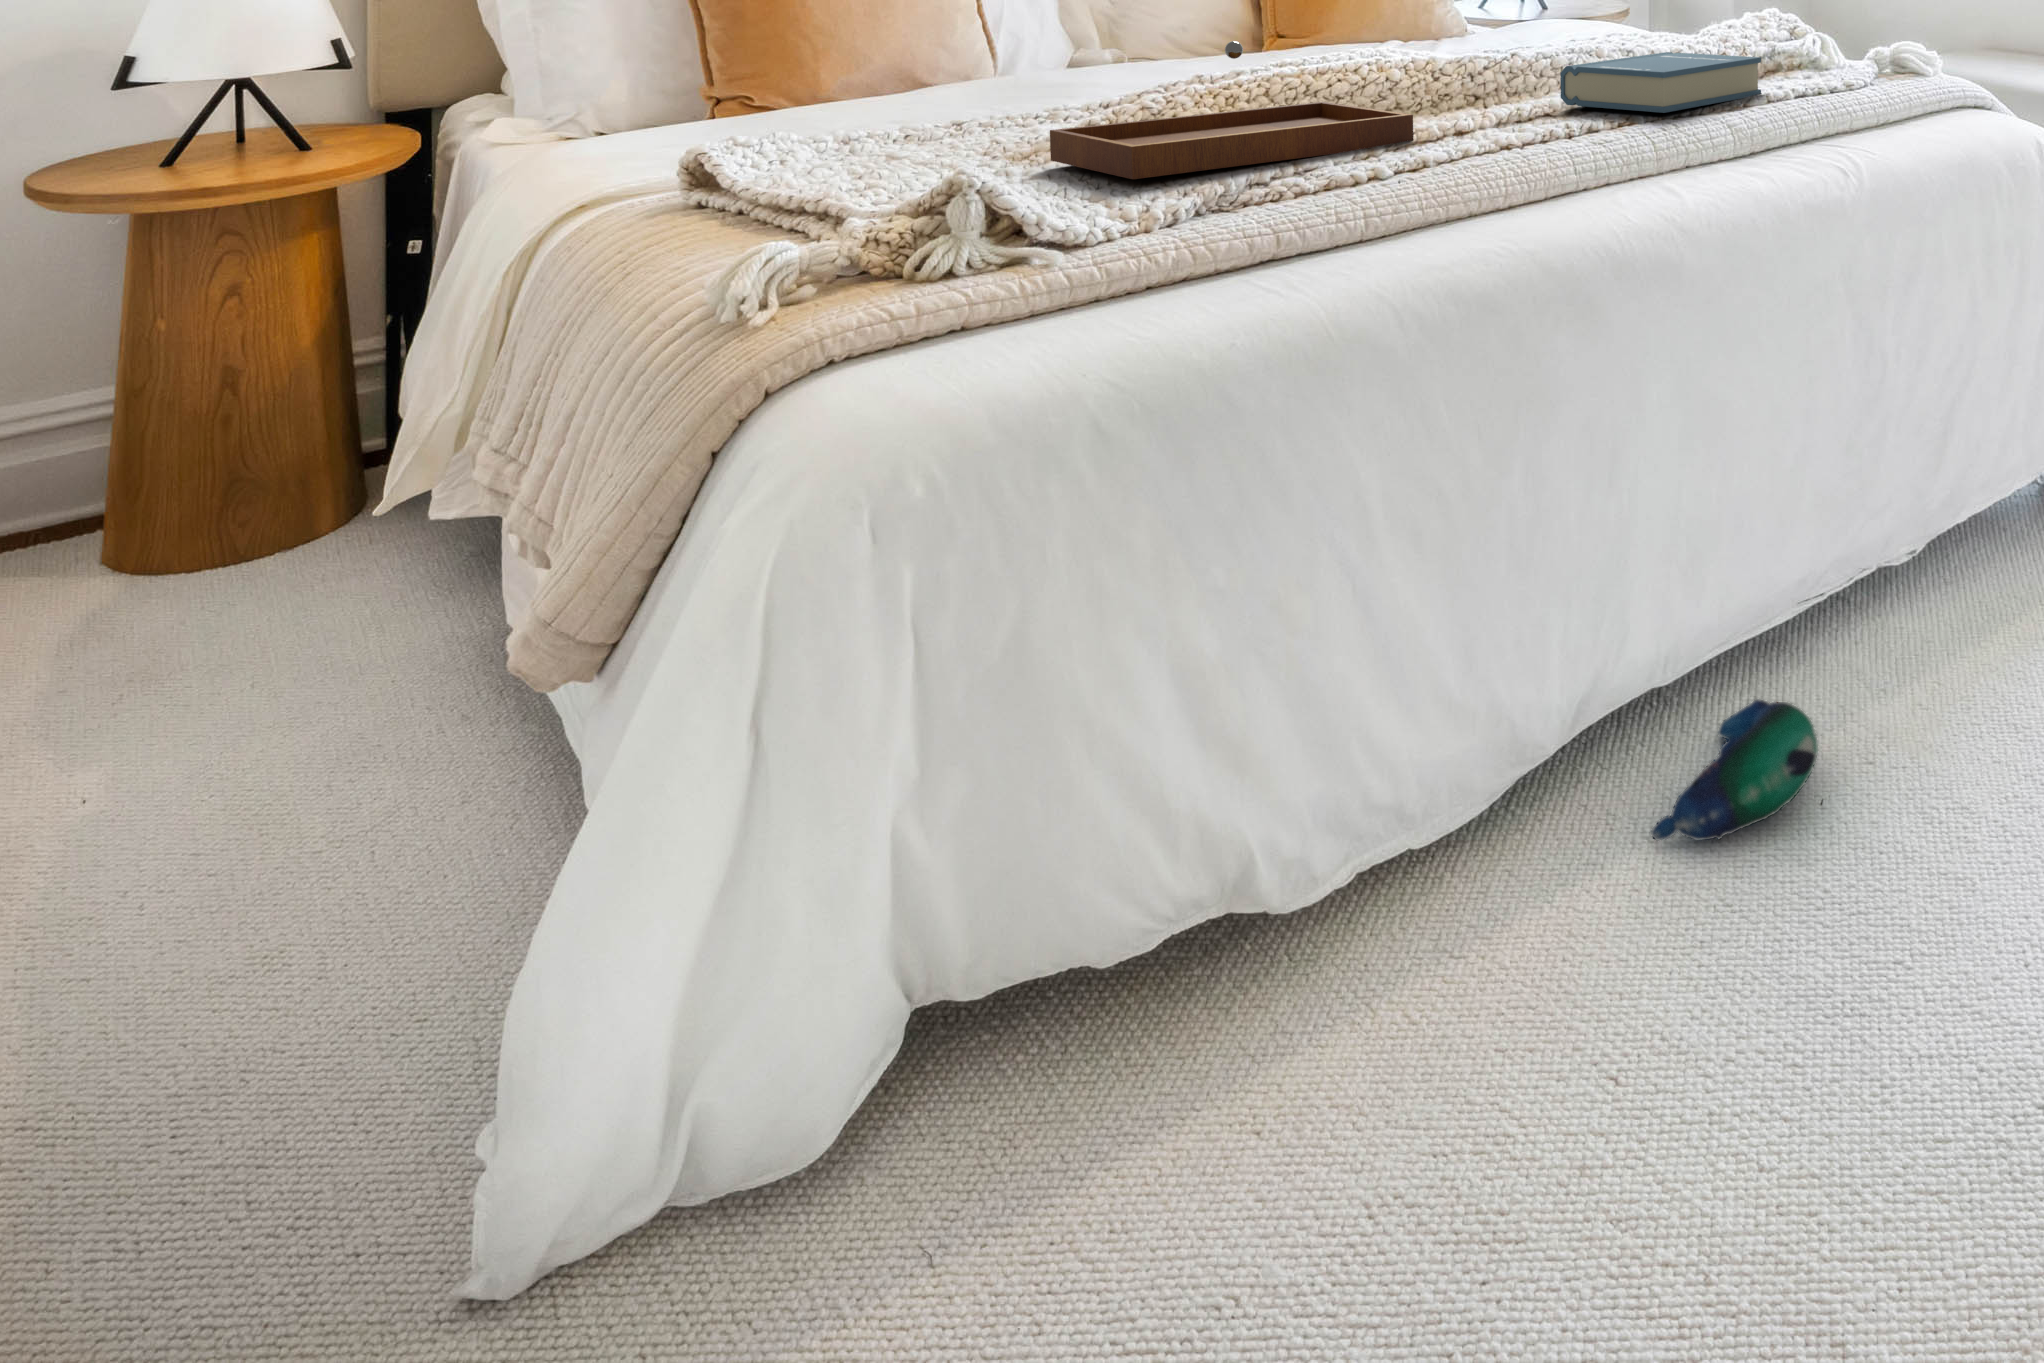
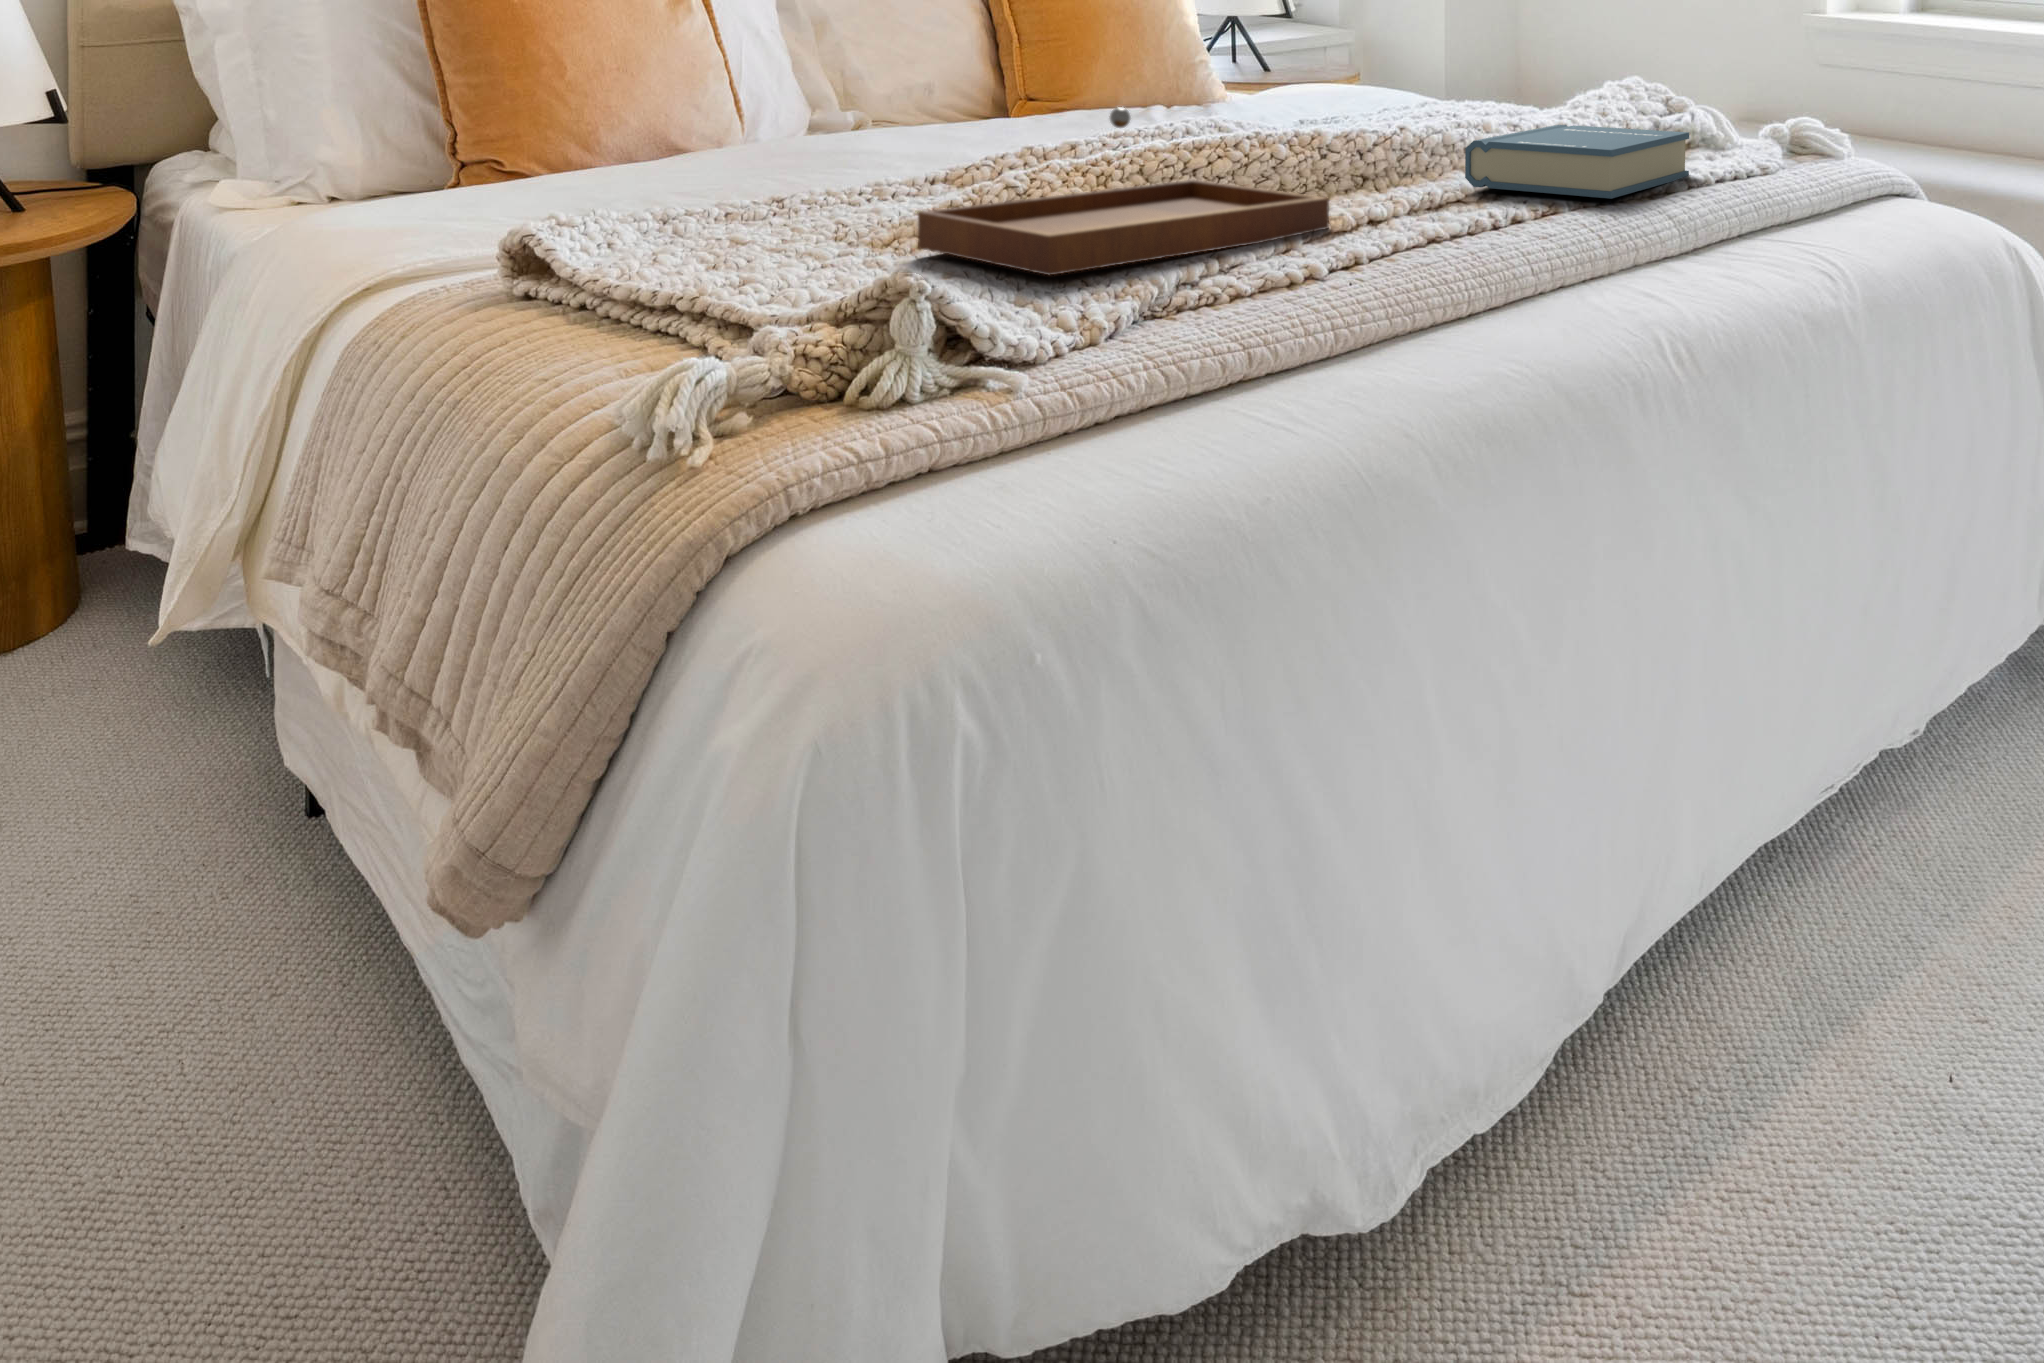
plush toy: present [1651,700,1818,840] -> none [1762,941,1966,1151]

